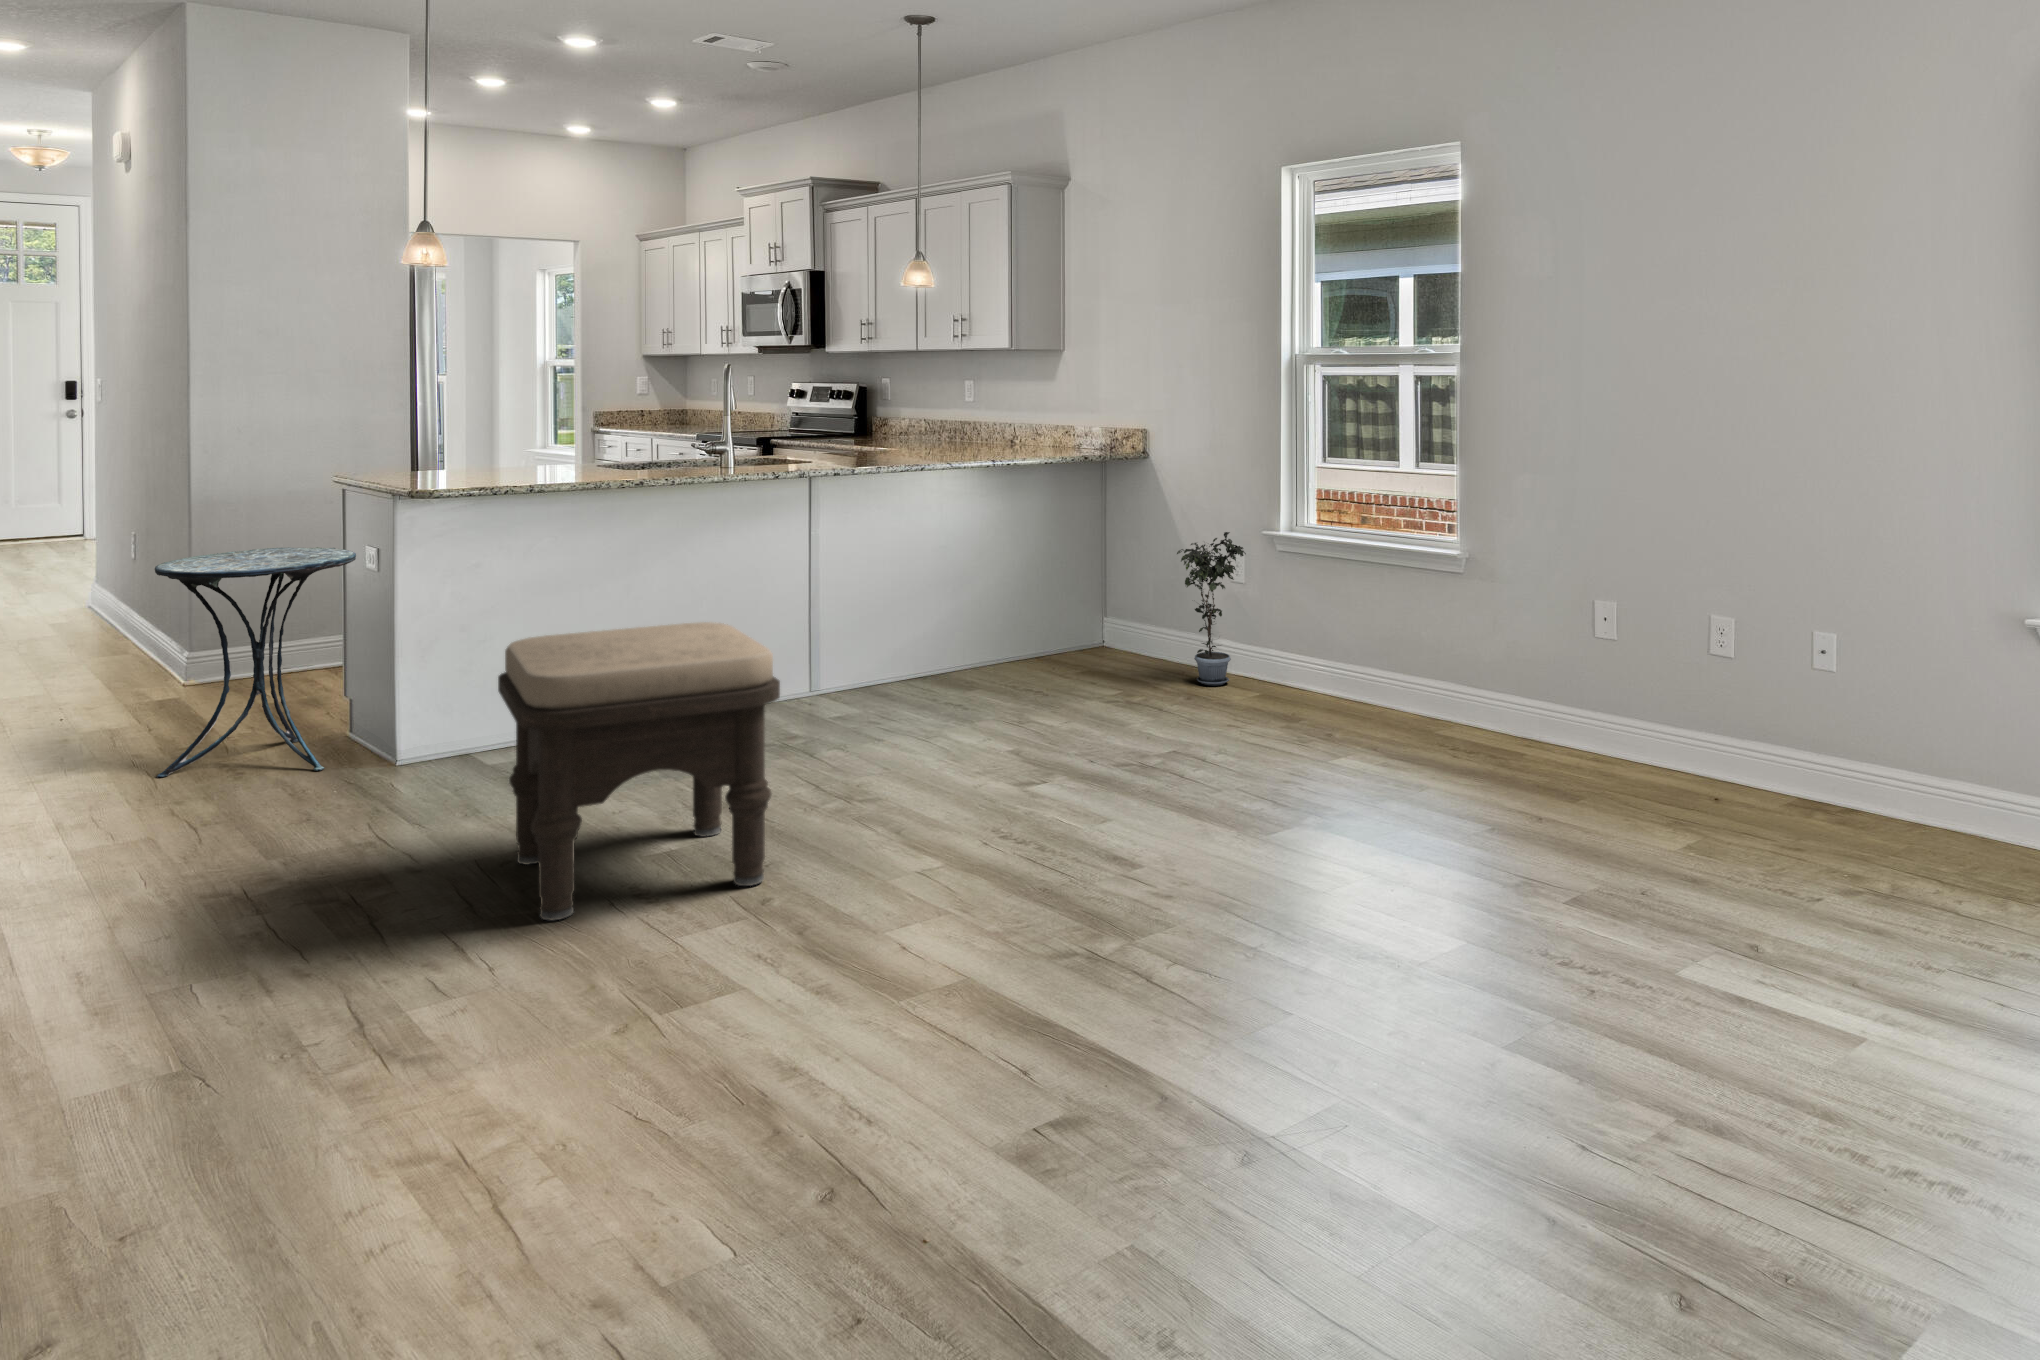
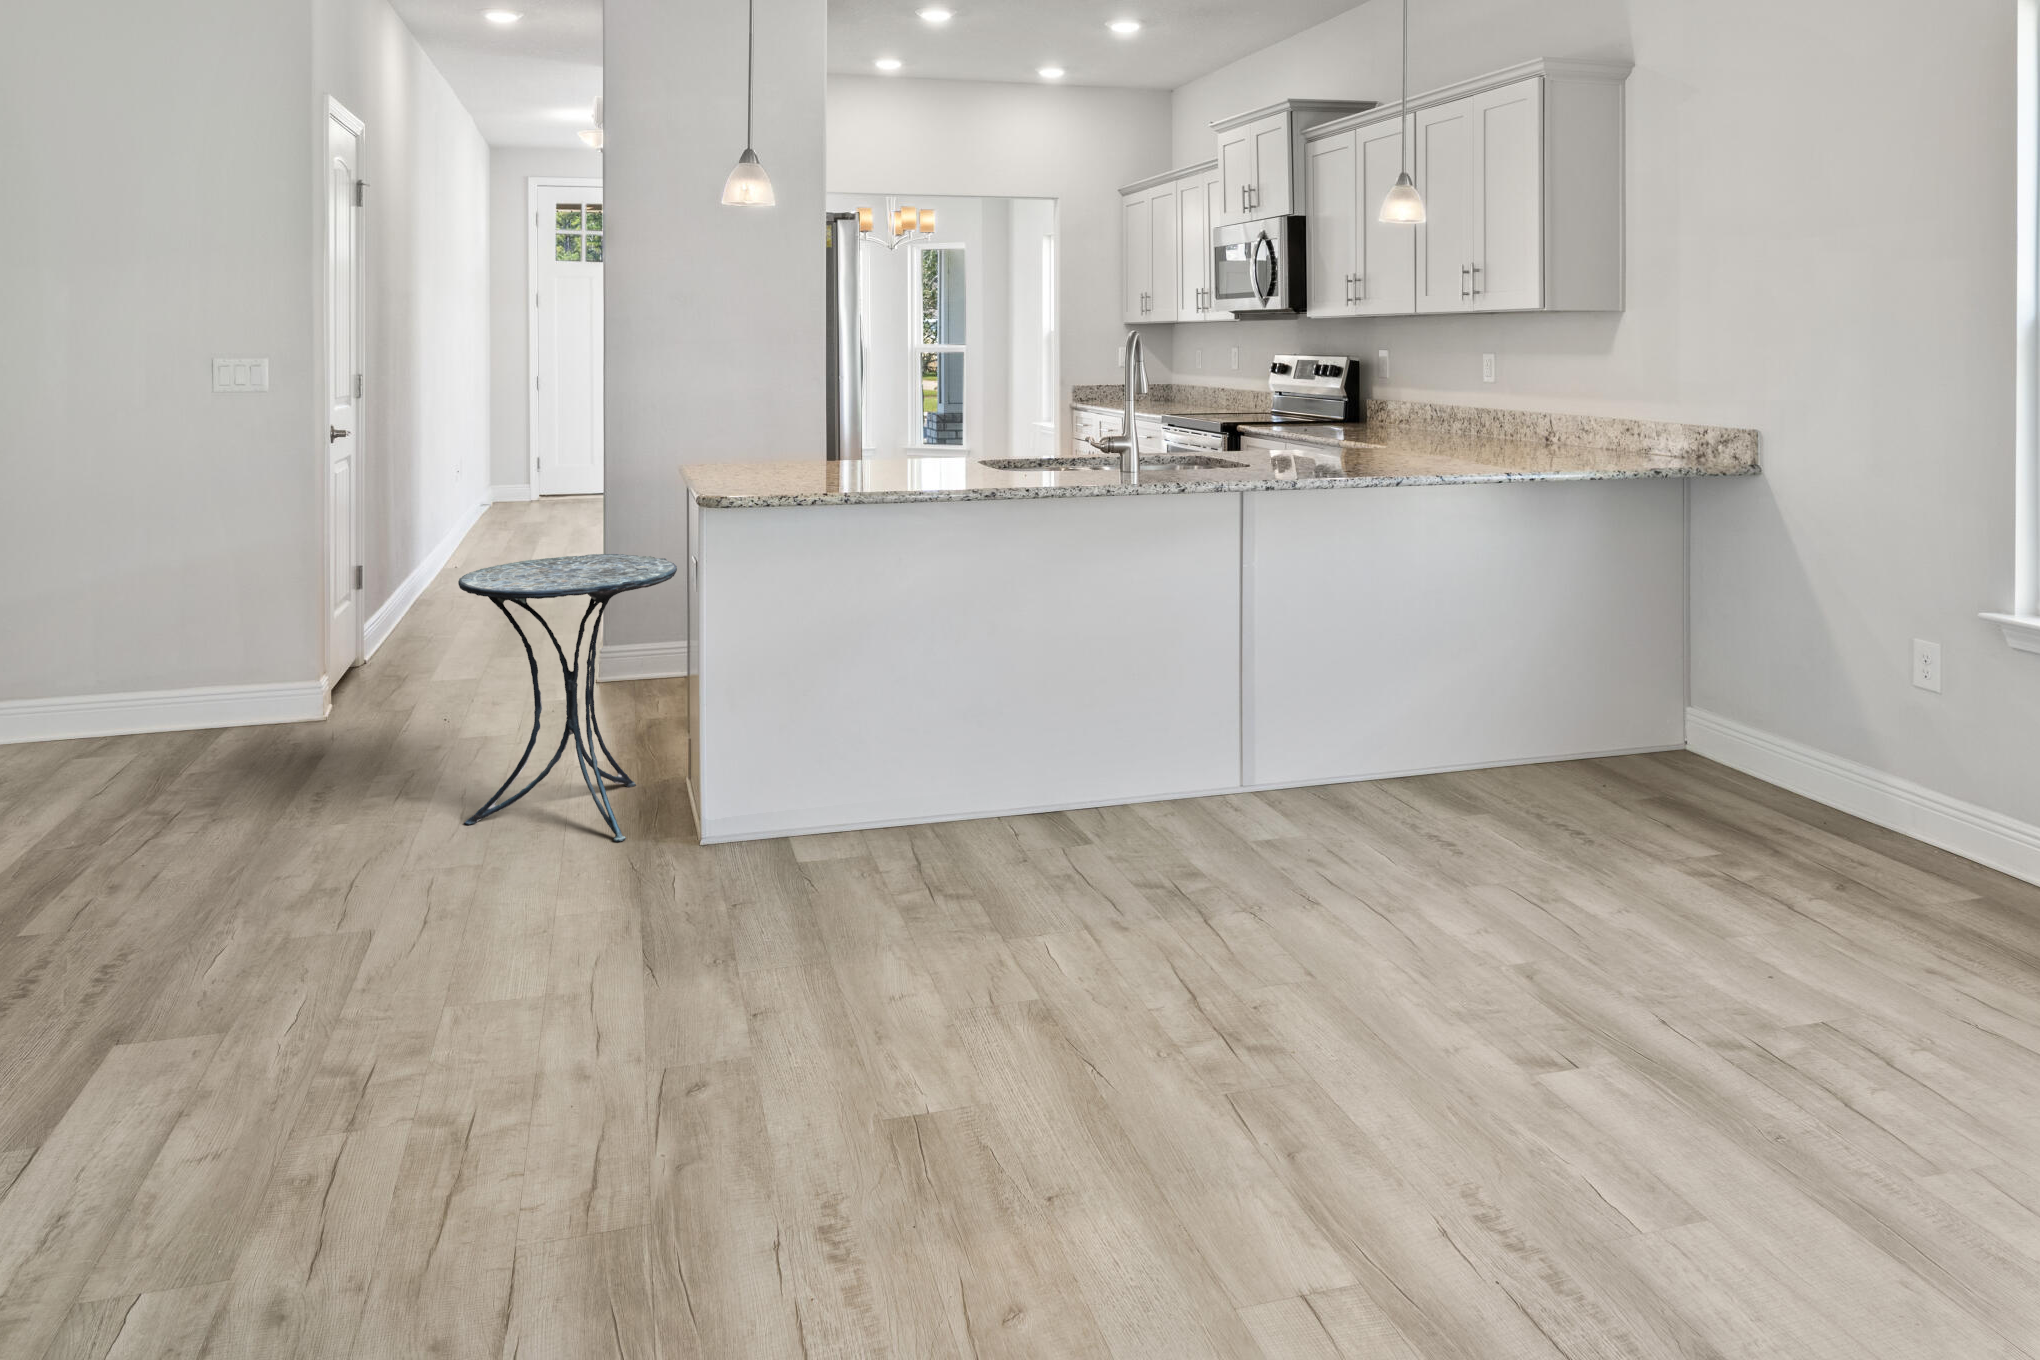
potted plant: present [1177,532,1246,686] -> none [1814,610,1942,861]
ottoman: present [498,622,780,920] -> none [631,745,1065,1272]

